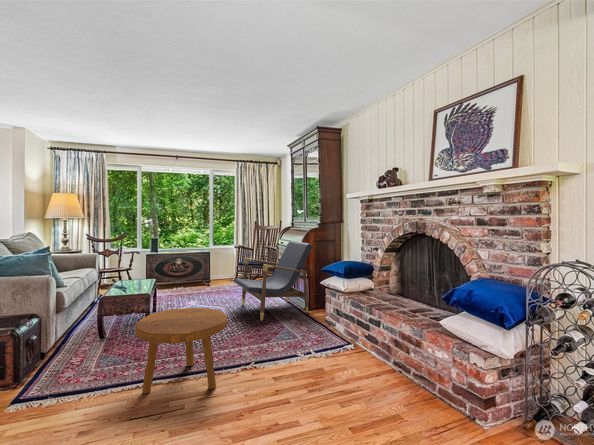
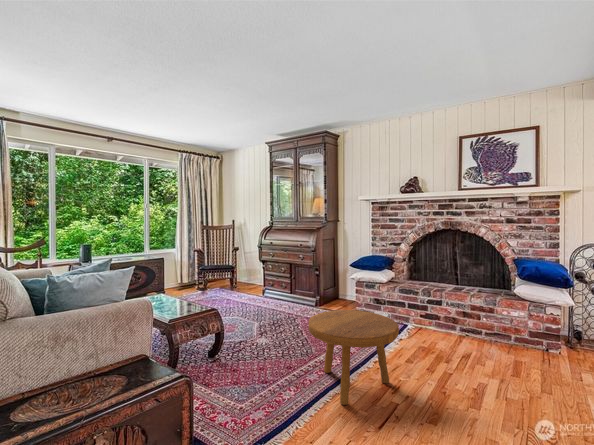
lounge chair: present [234,241,312,321] -> none [251,240,326,321]

